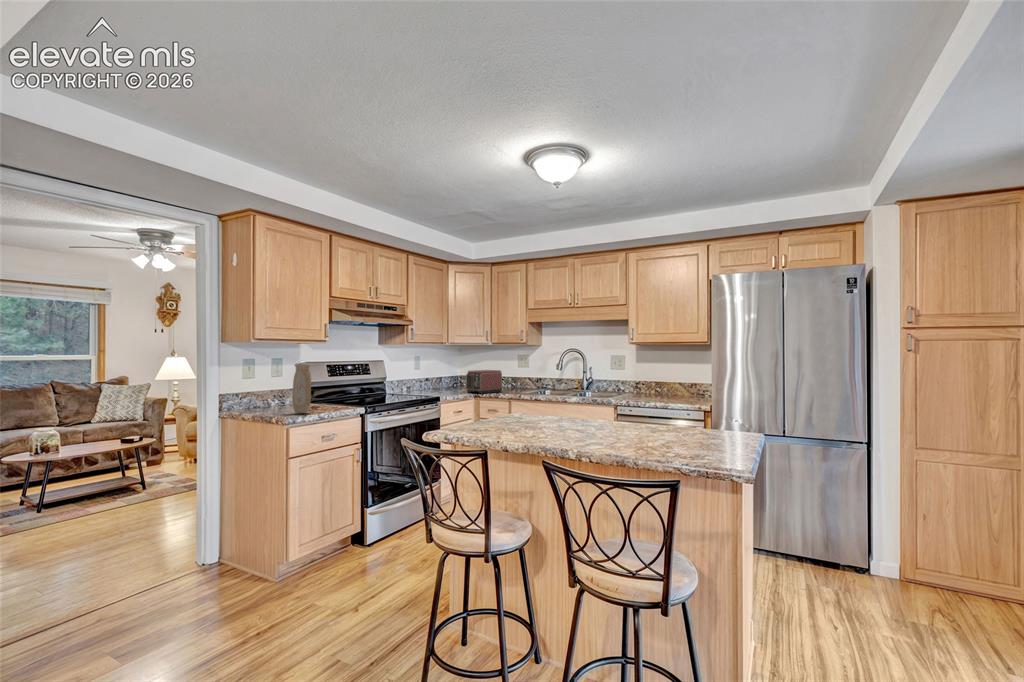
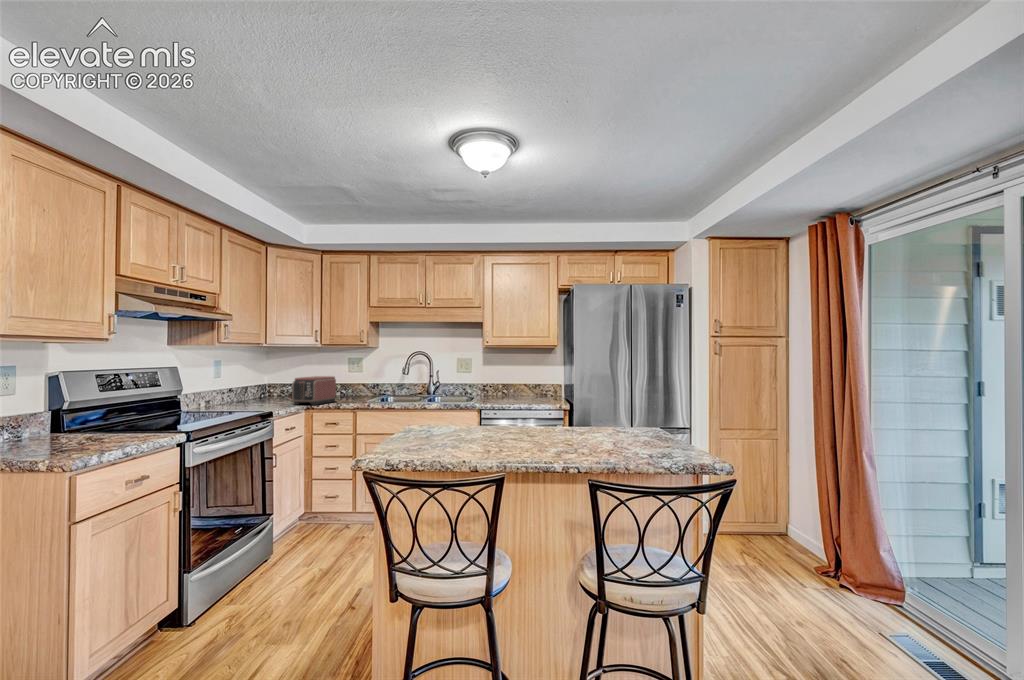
vase: present [292,363,311,414] -> none [75,373,109,450]

